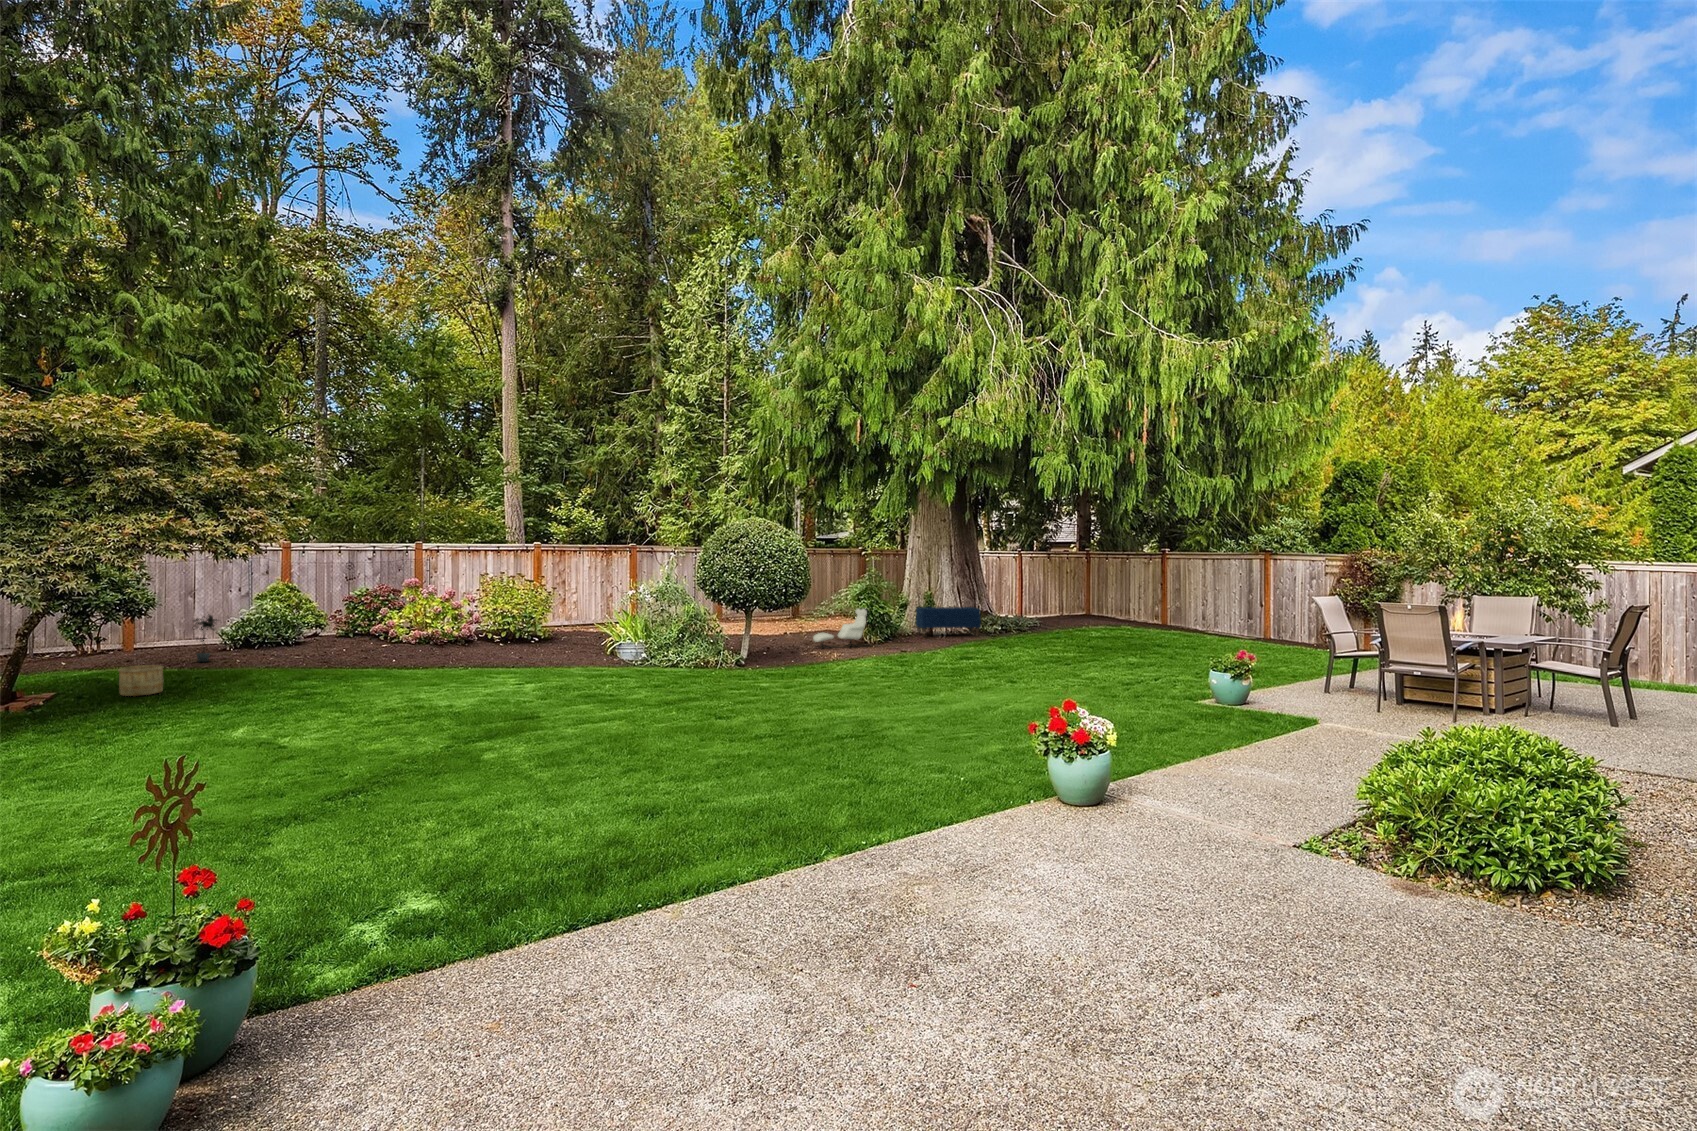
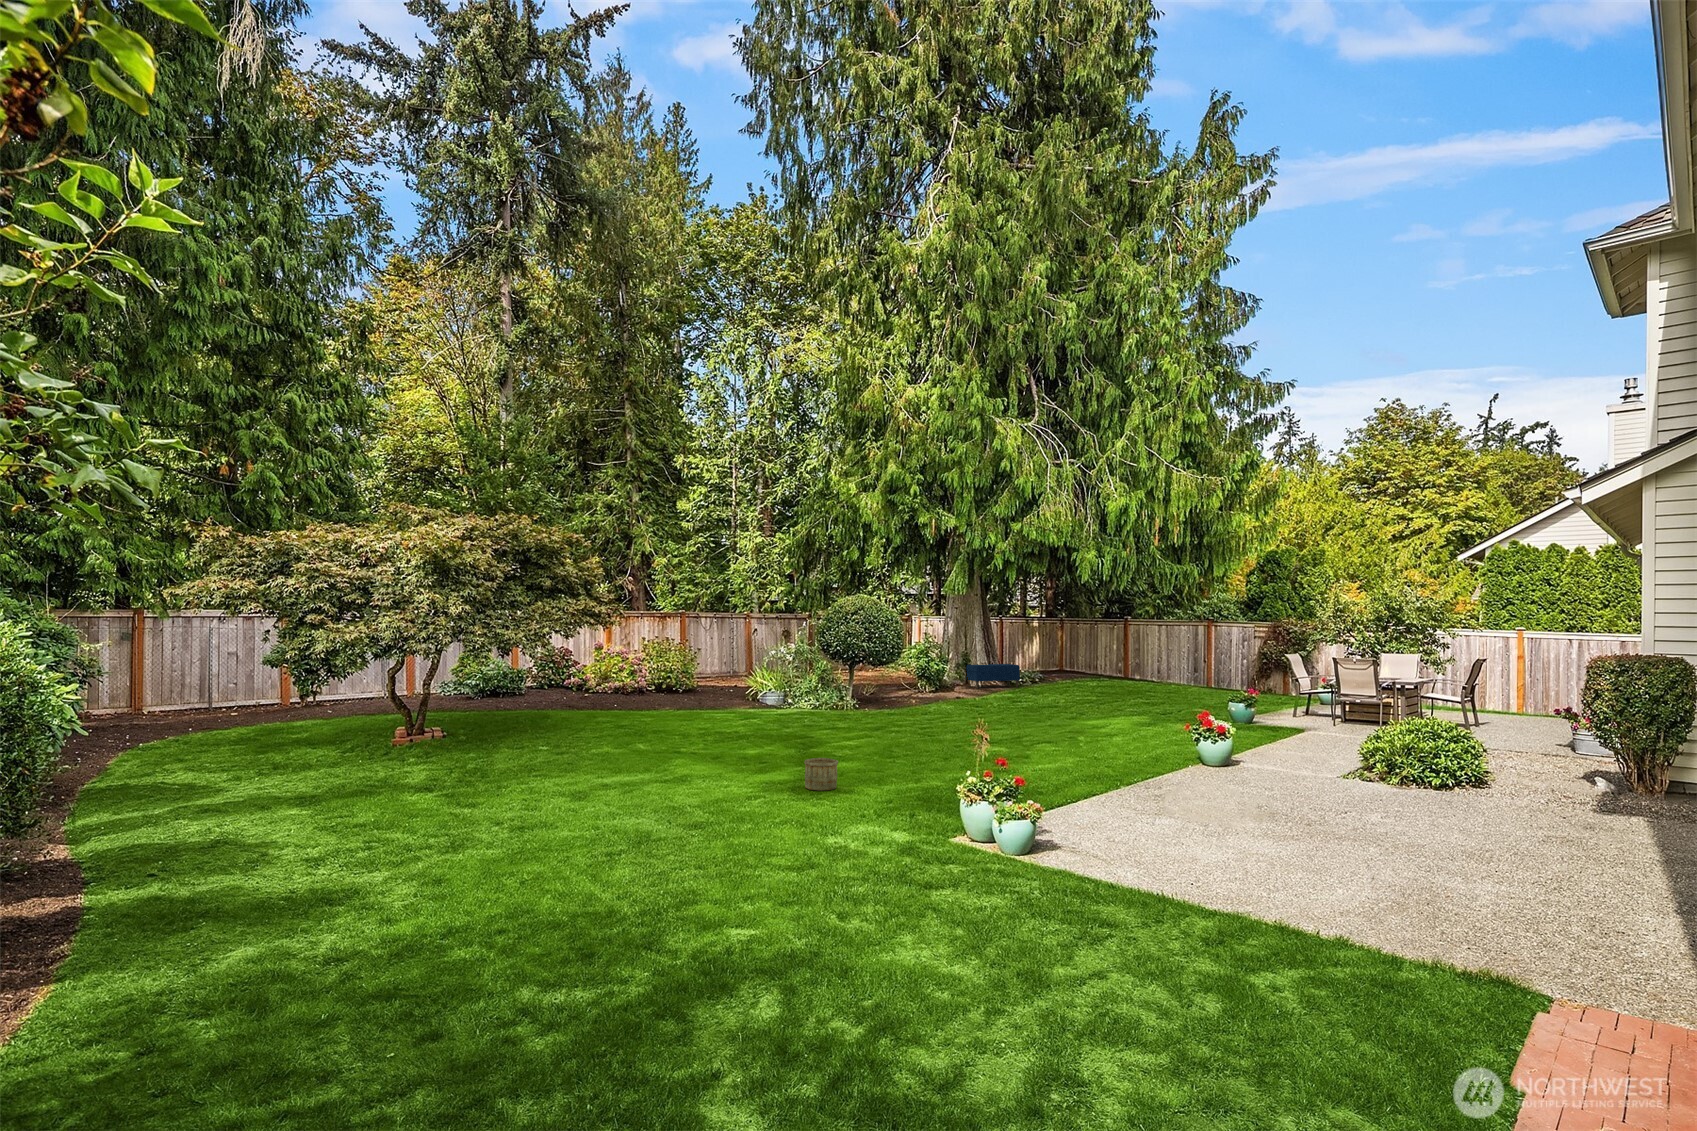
armchair: present [813,609,867,647] -> none [890,666,933,700]
potted plant: present [193,614,217,662] -> none [449,676,476,716]
wooden bucket: present [118,665,164,696] -> present [804,758,838,791]

